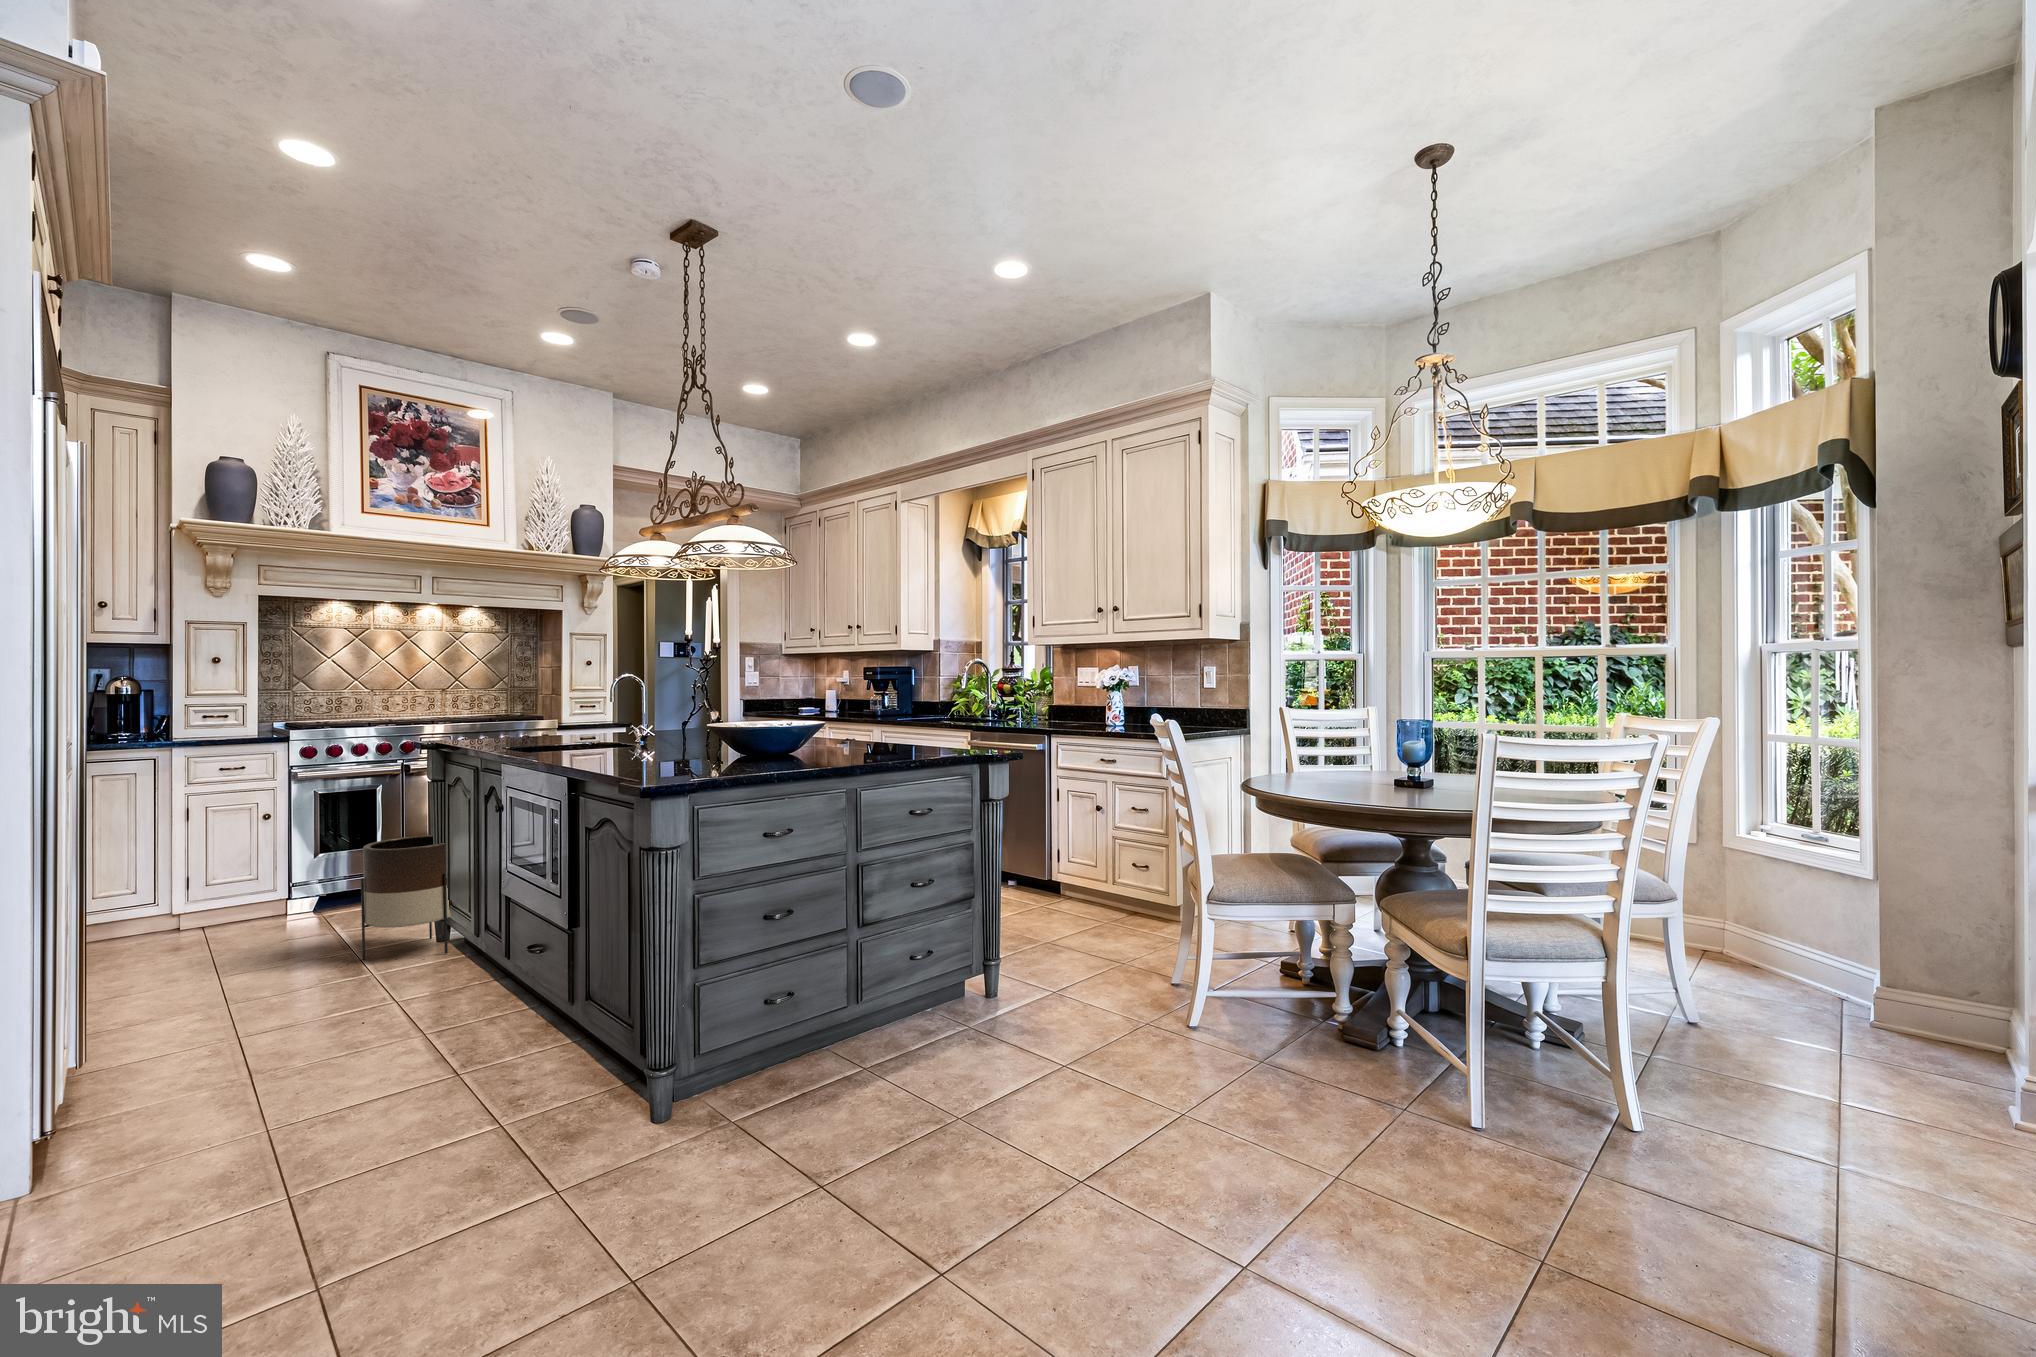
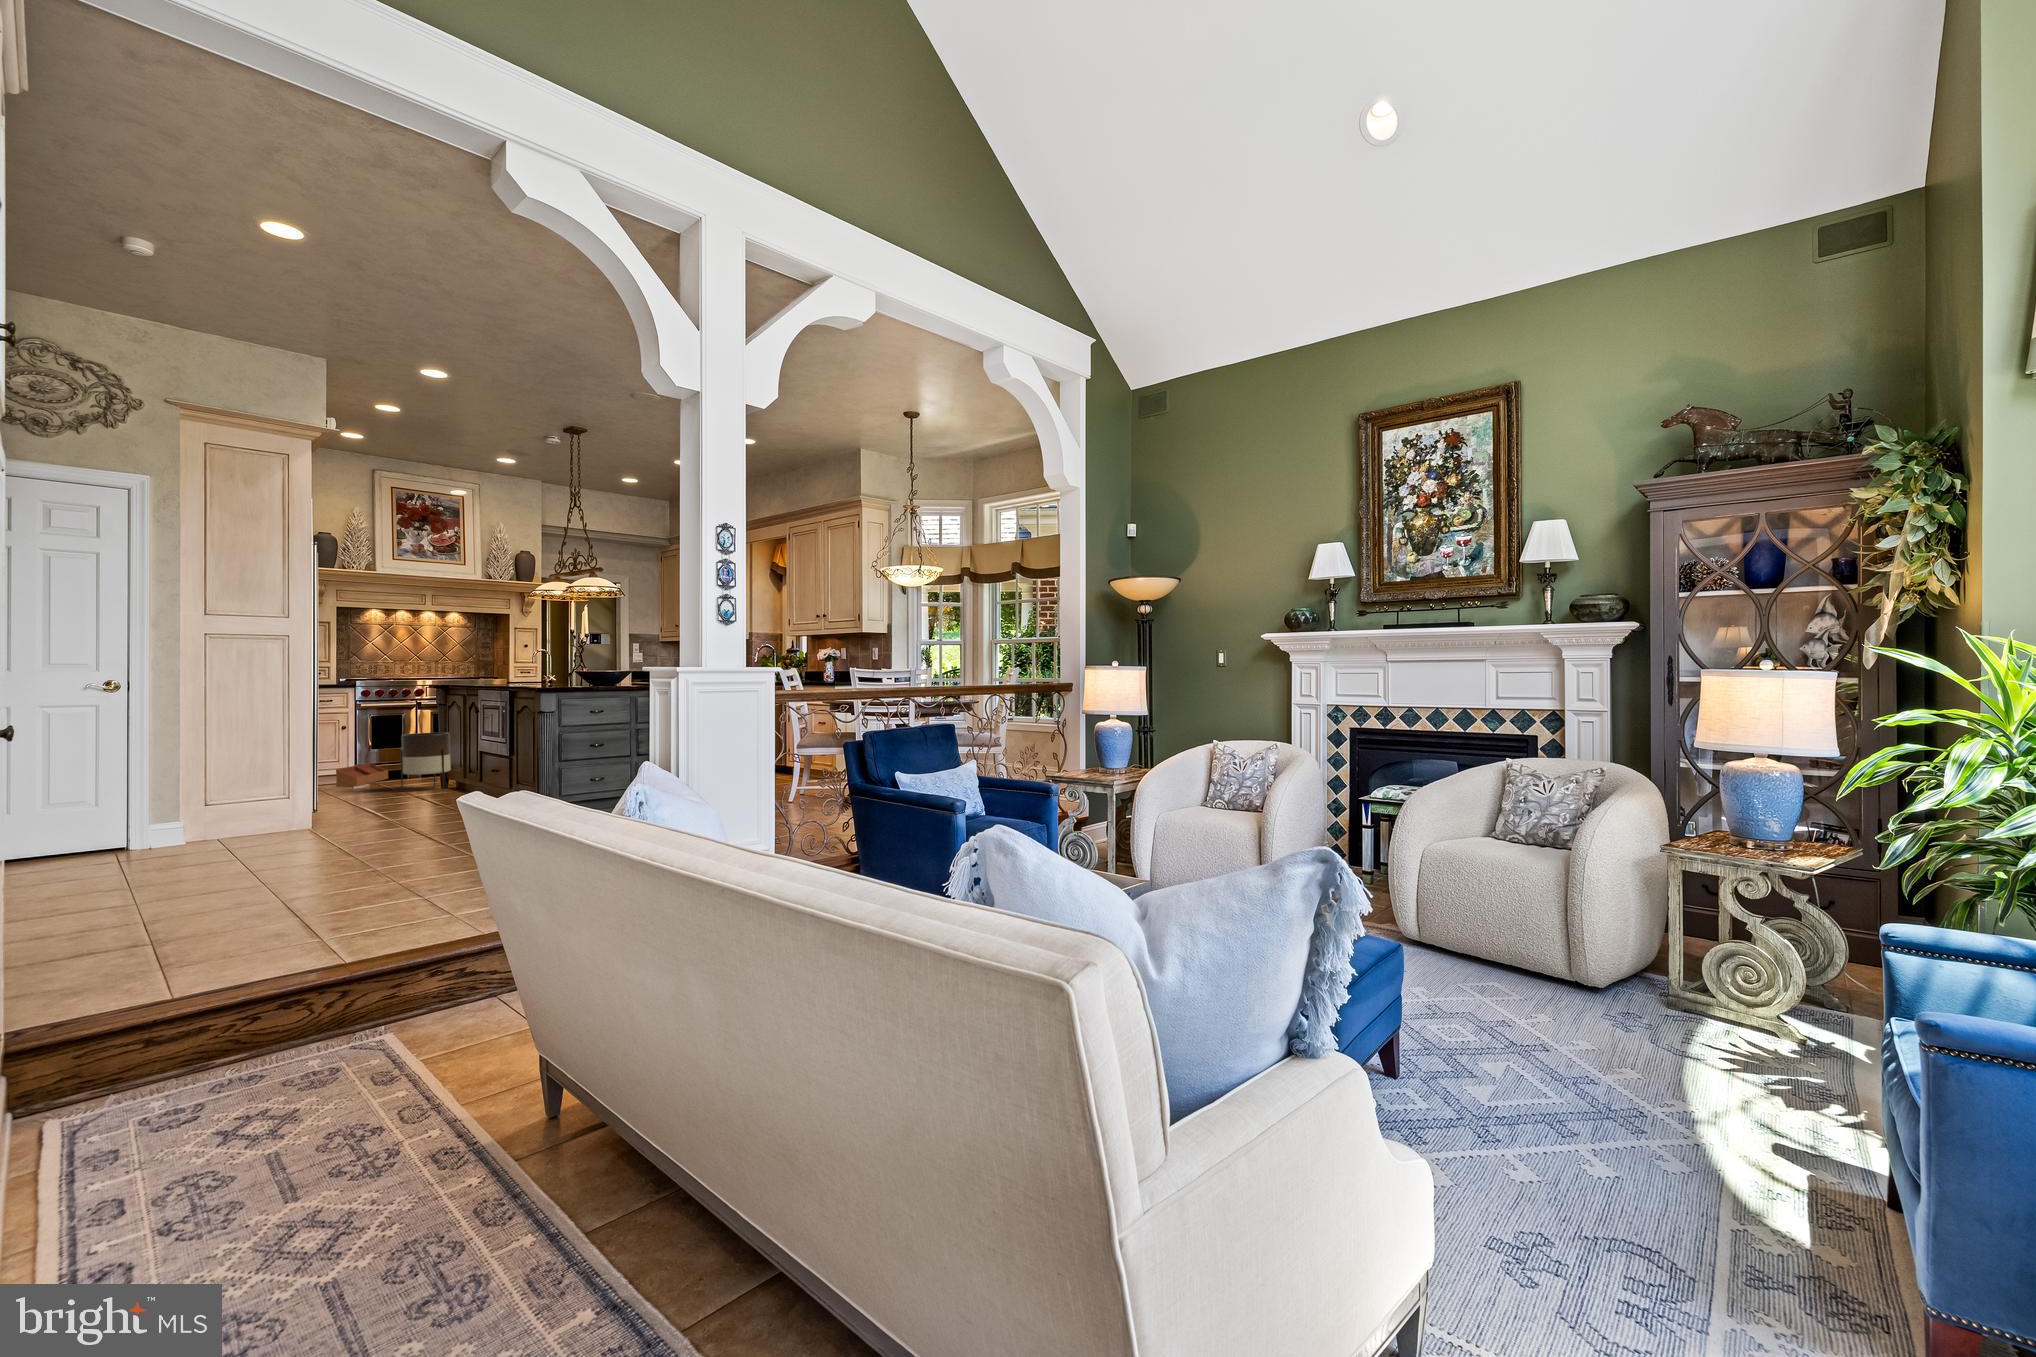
storage bin: none [245,876,353,937] -> present [336,763,388,787]

